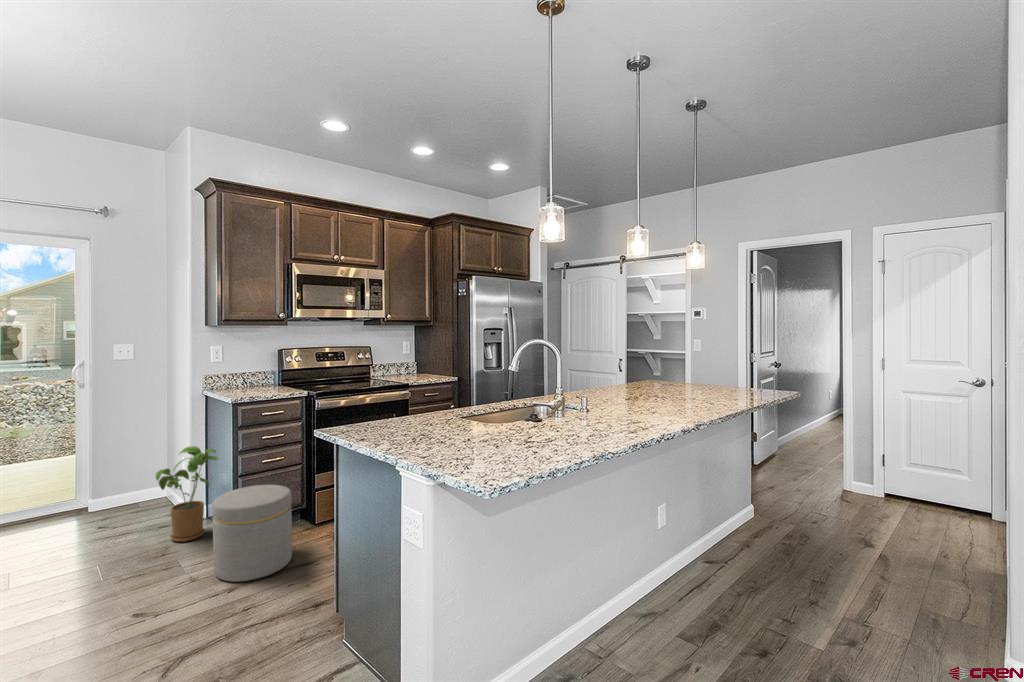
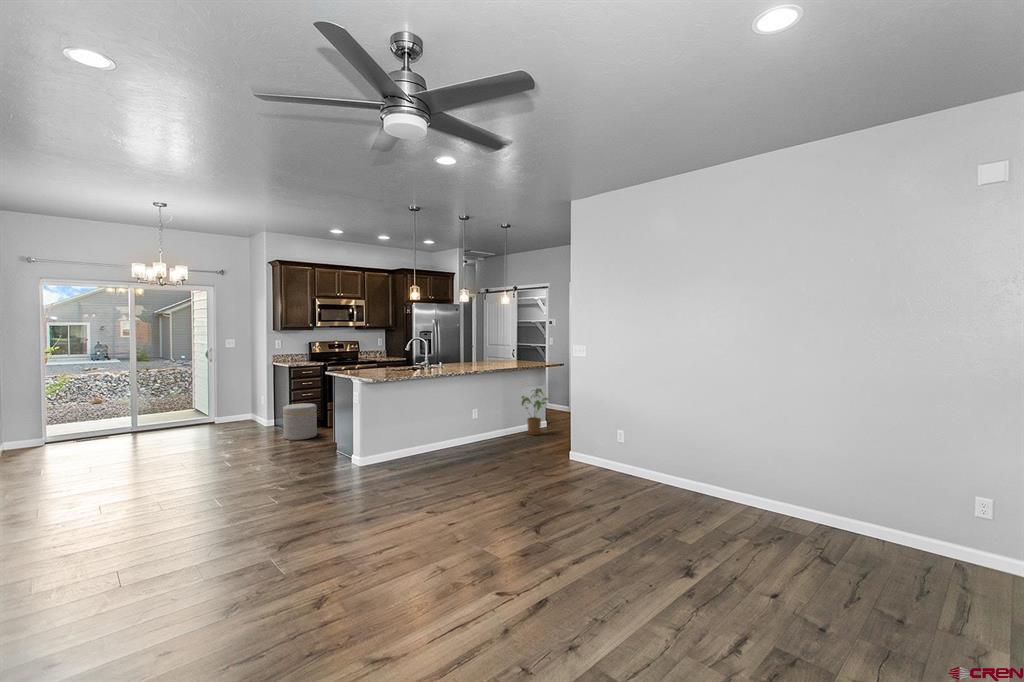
house plant: present [156,446,218,542] -> present [522,389,548,435]

